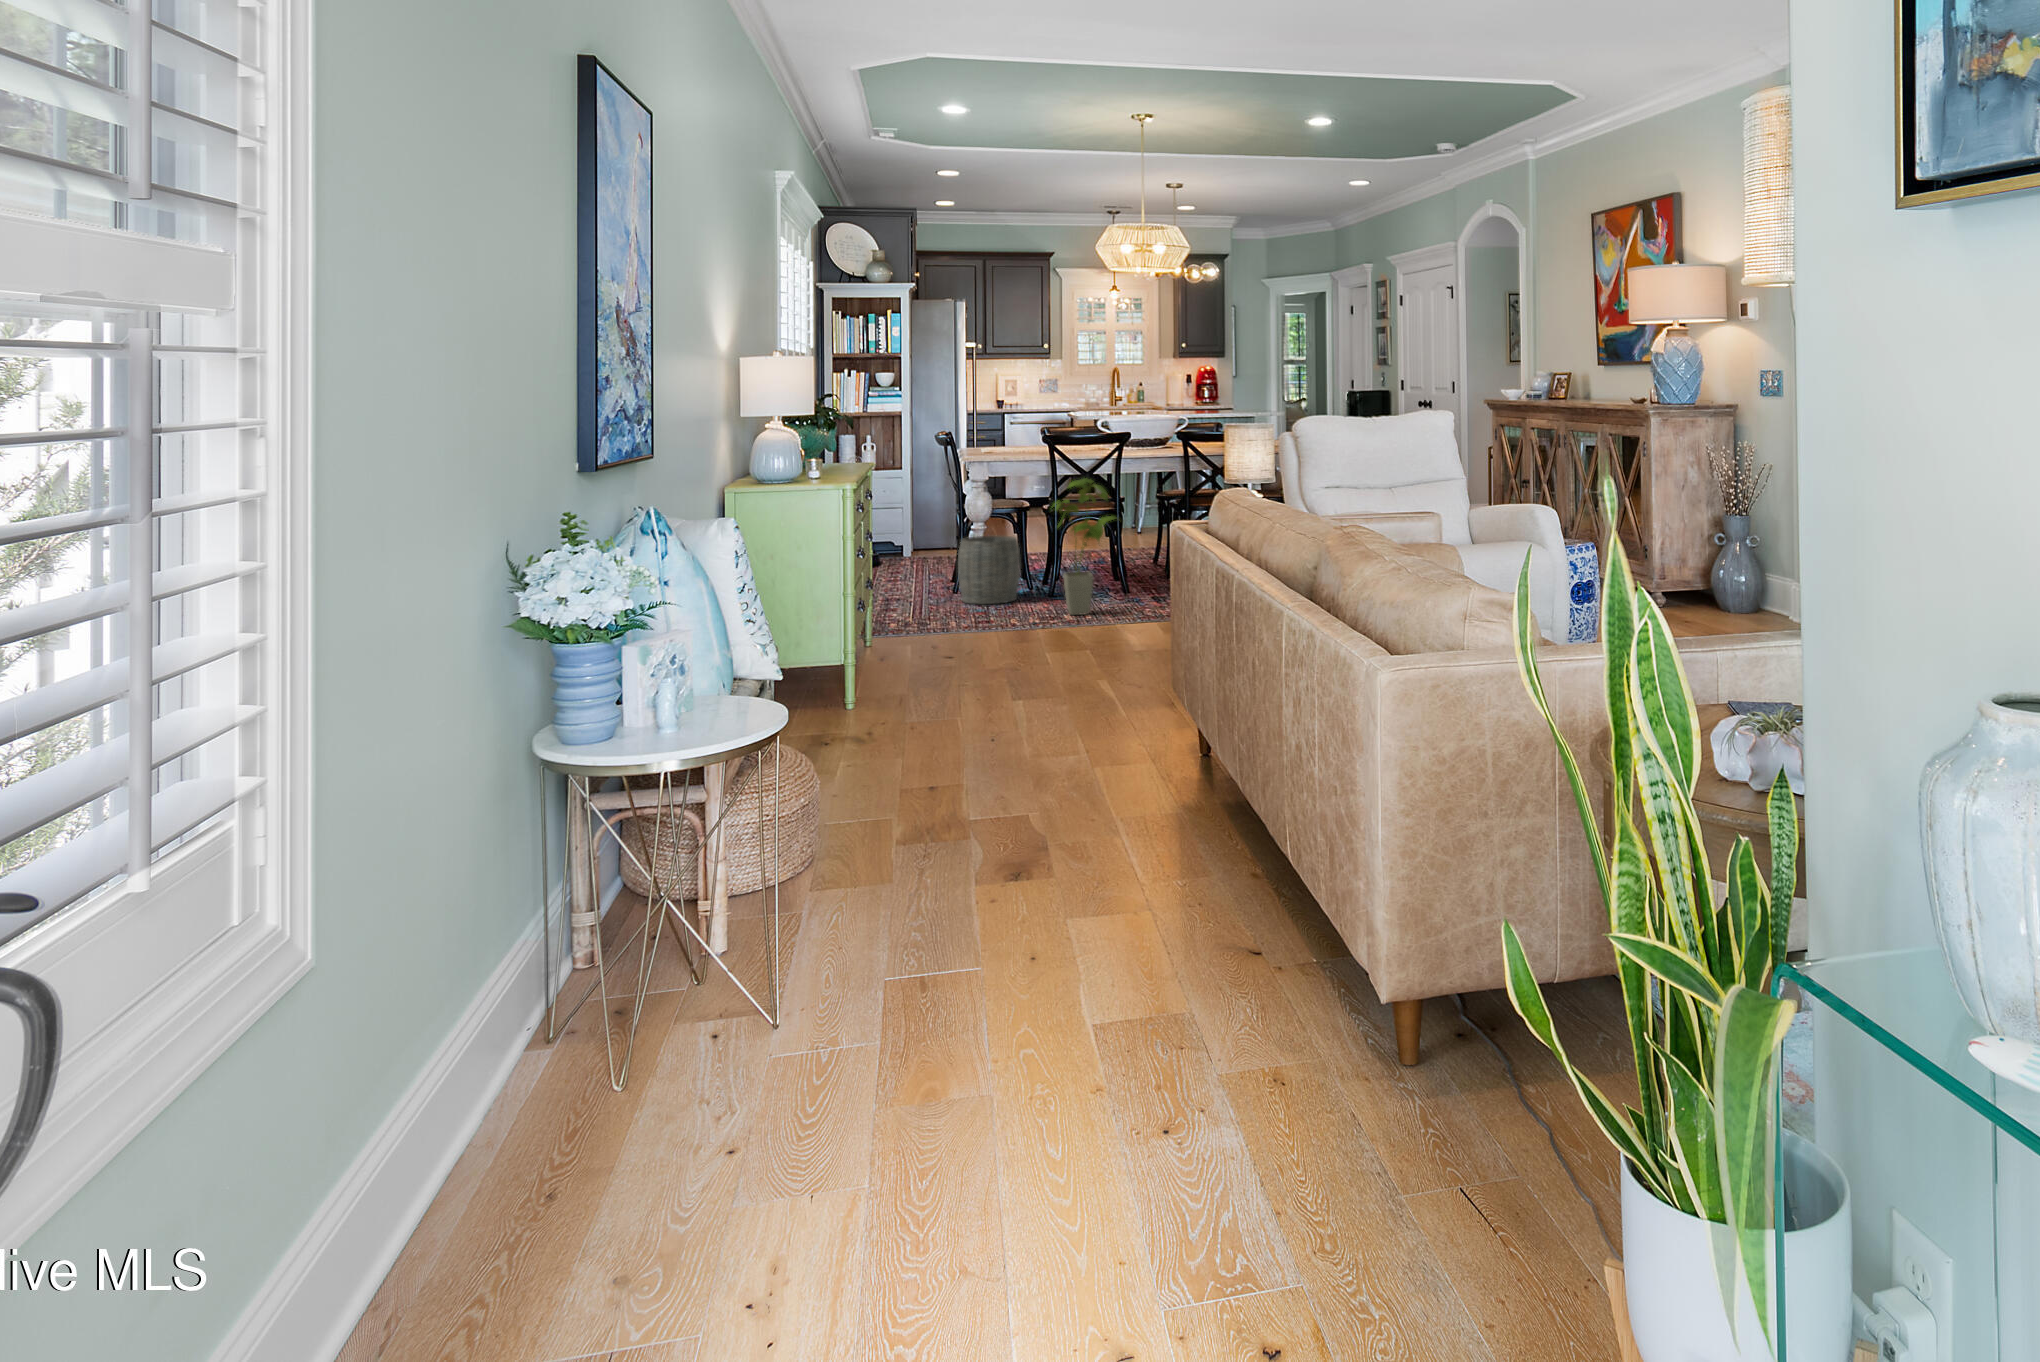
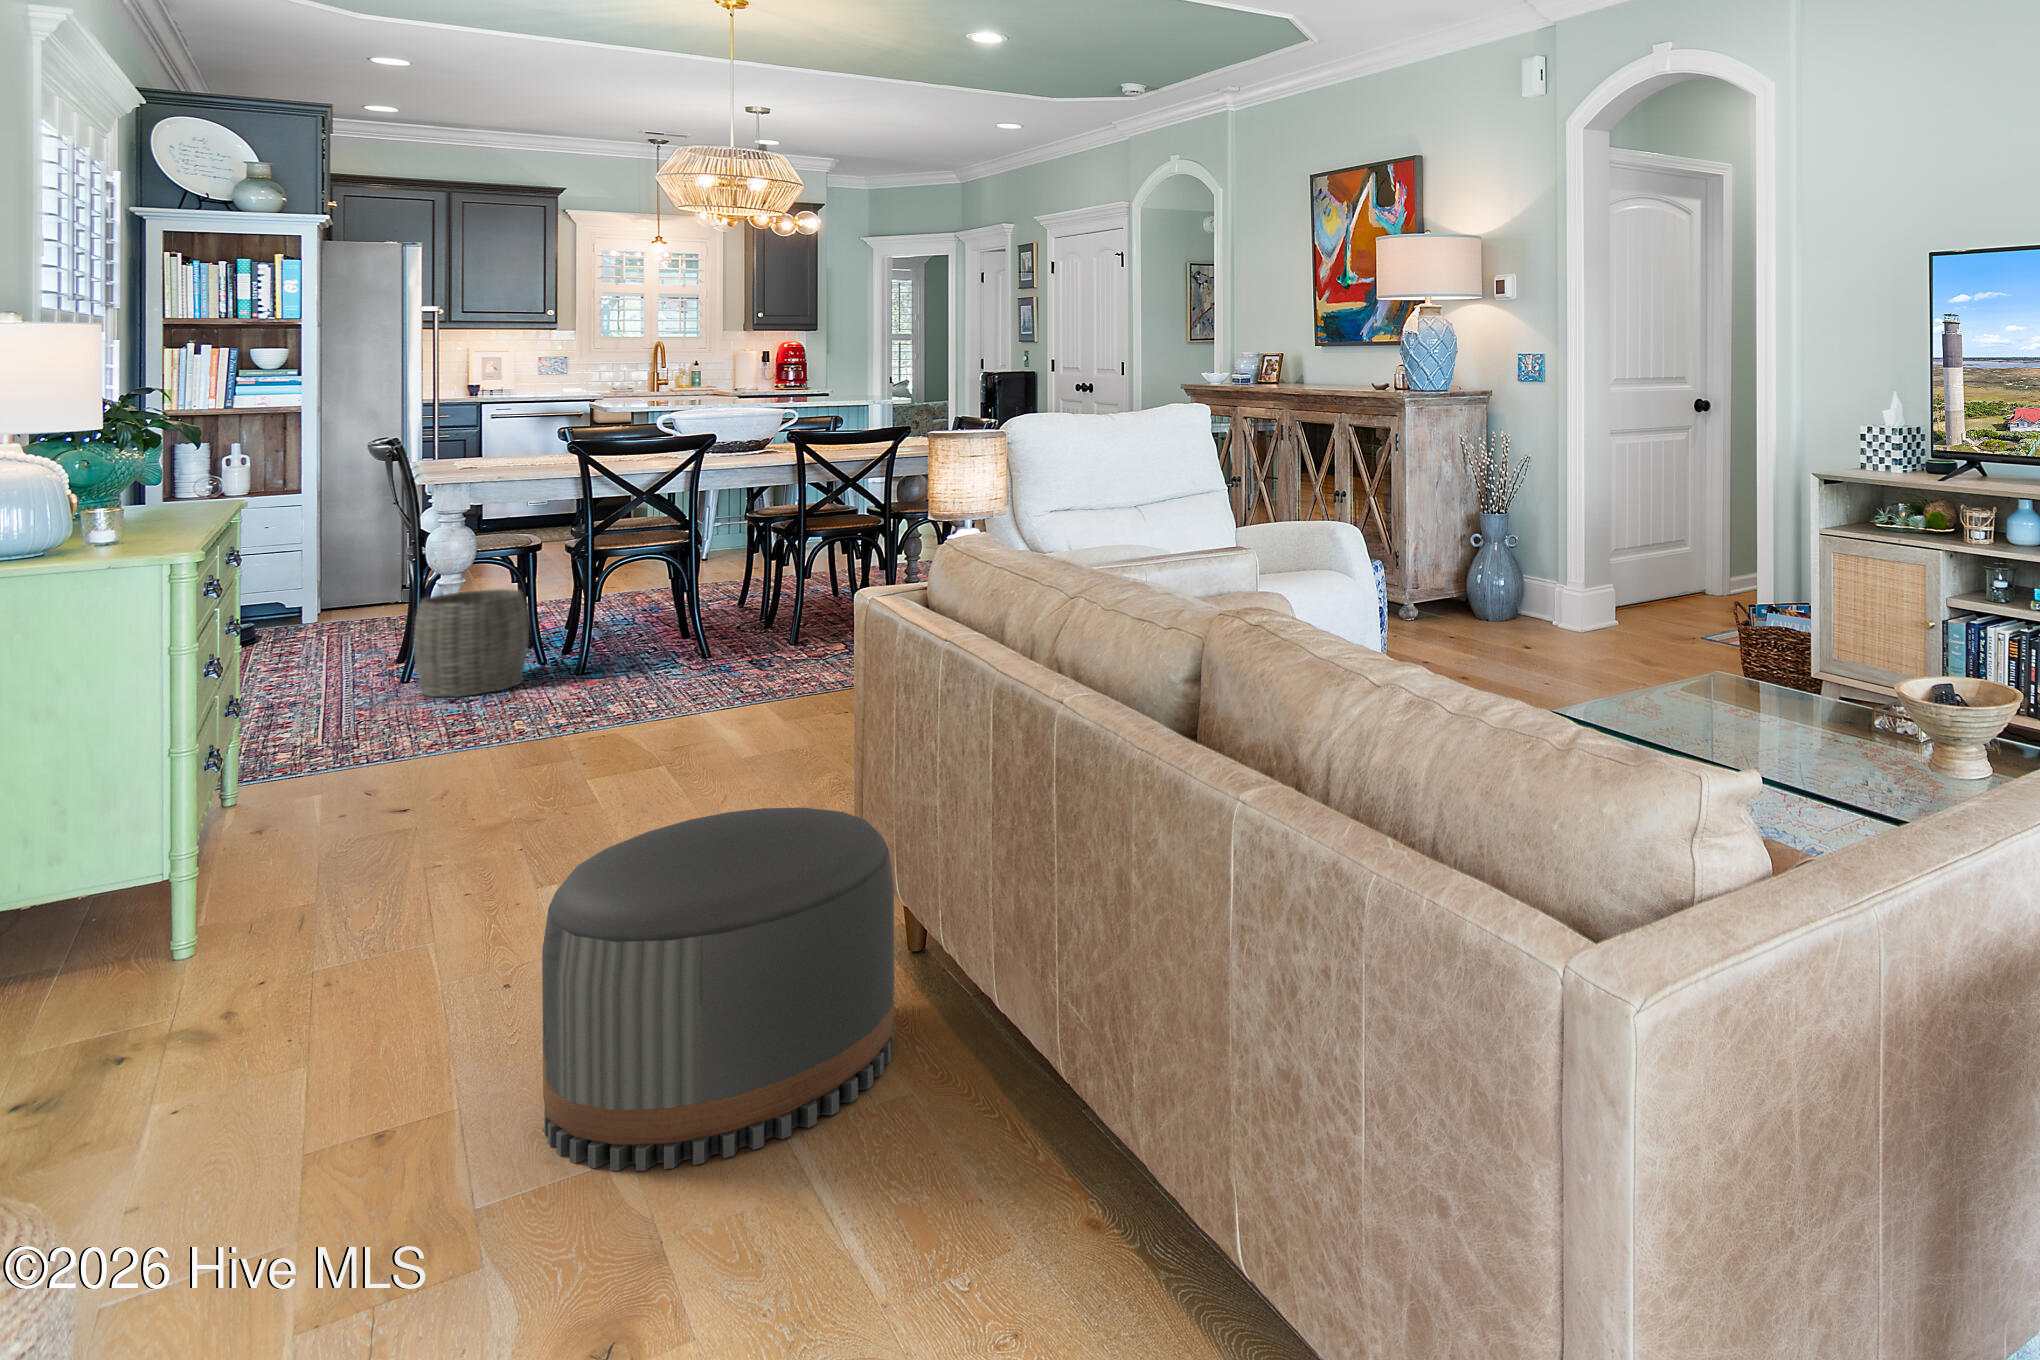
house plant: present [1054,478,1115,615] -> none [584,503,704,701]
pouf: none [1001,648,1181,829] -> present [542,808,894,1171]

